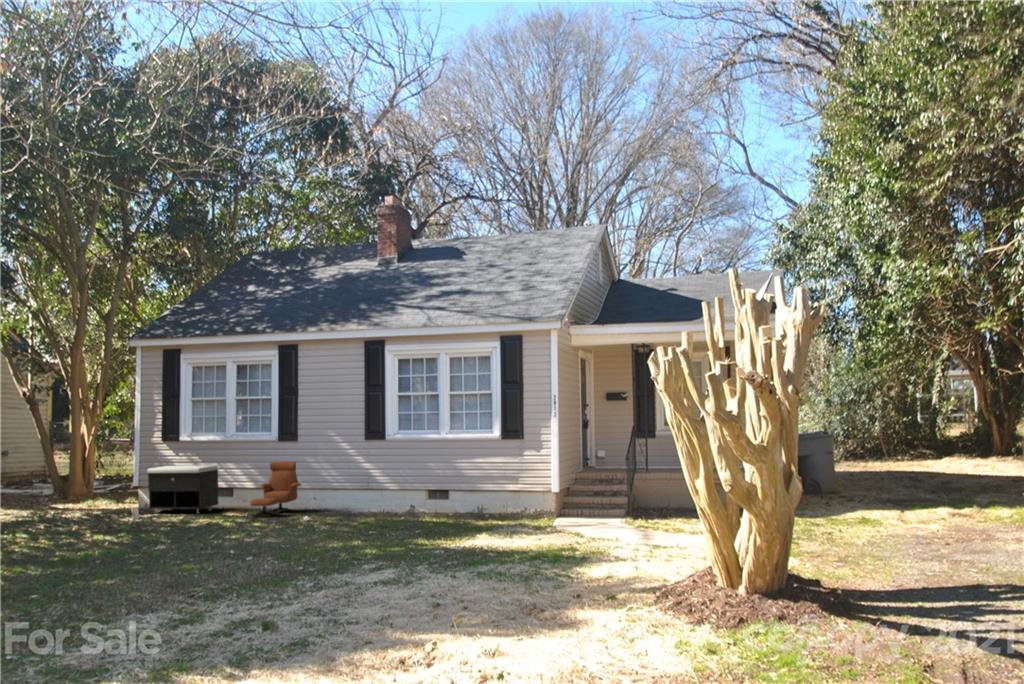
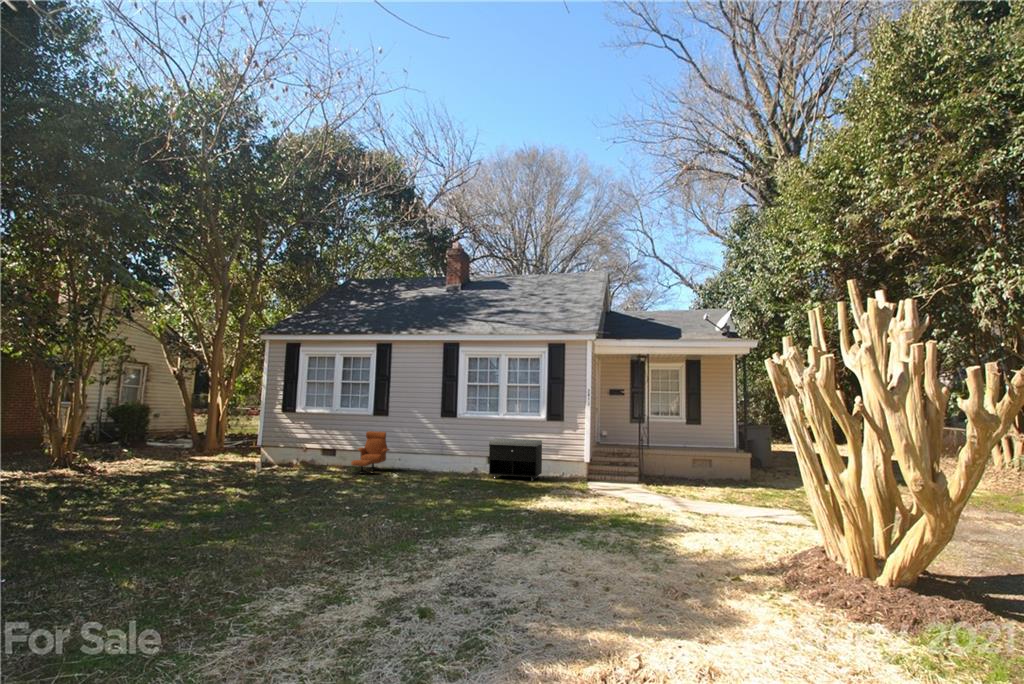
storage bench: present [147,465,218,513] -> present [489,439,542,481]

